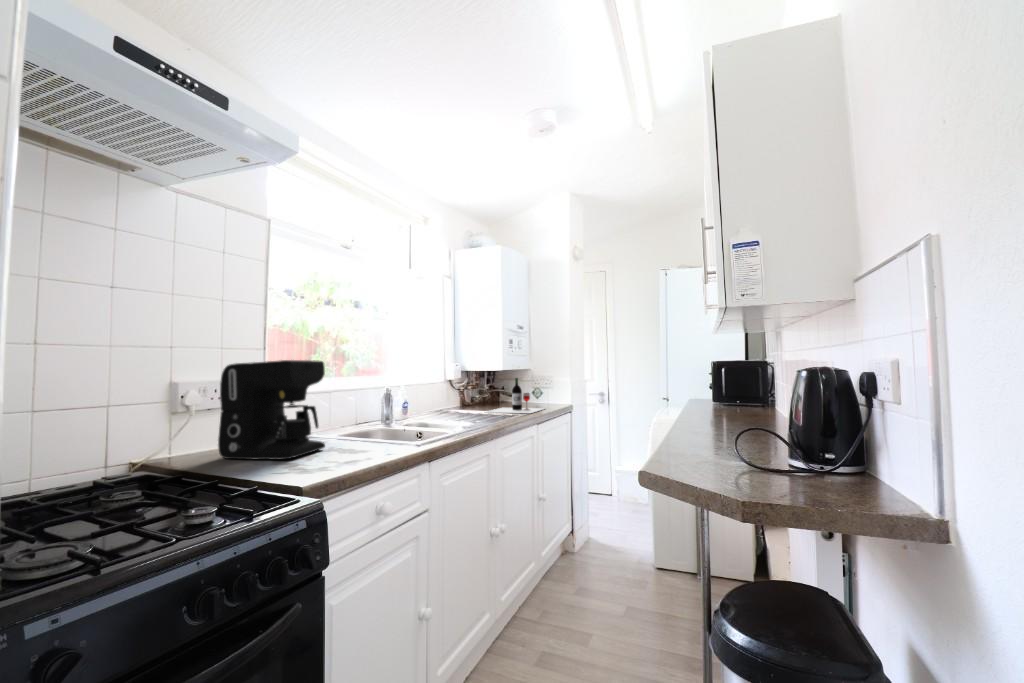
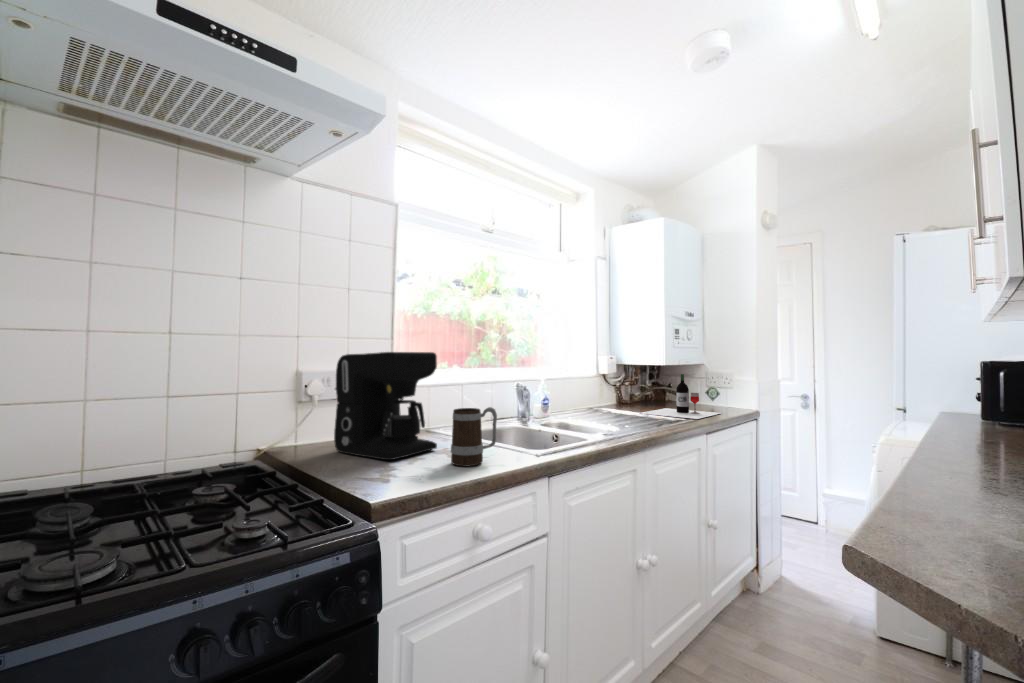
mug: none [348,406,388,457] -> present [451,407,497,466]

